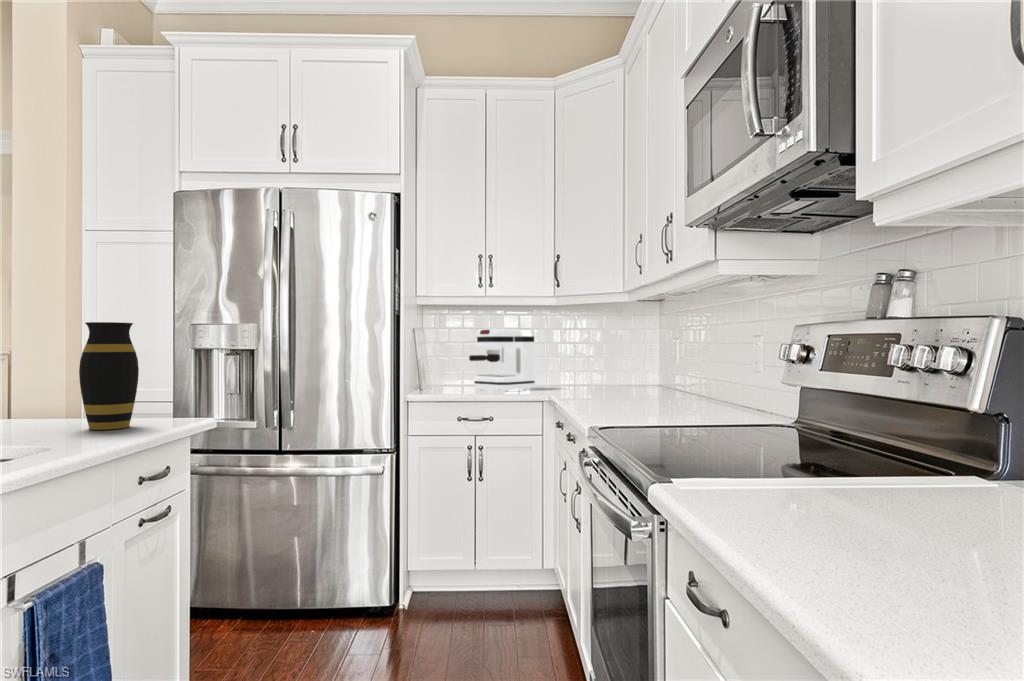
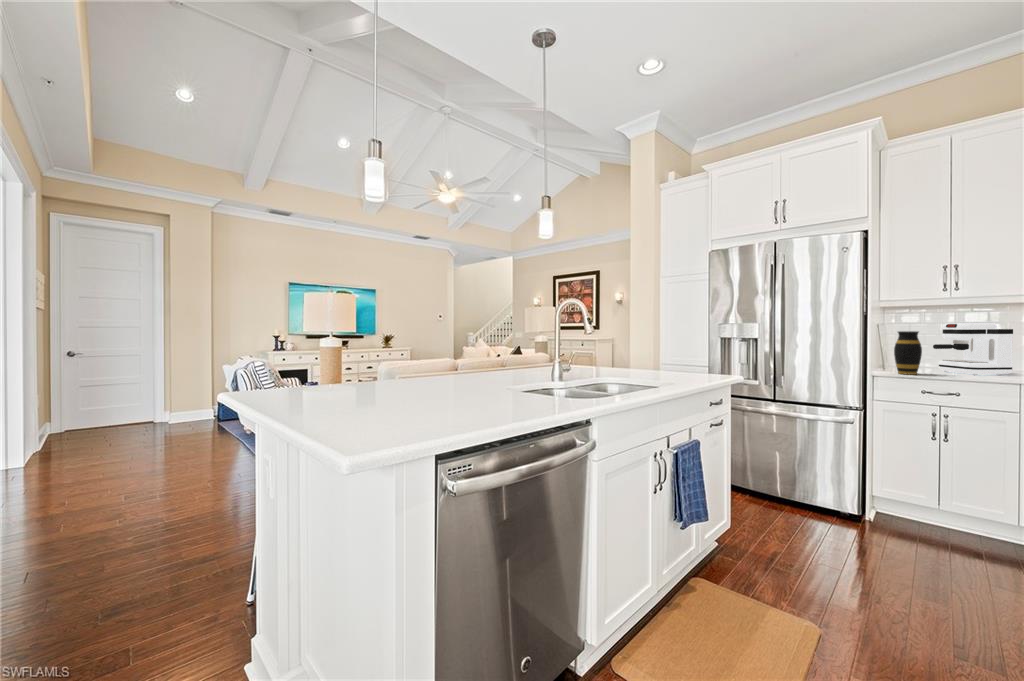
vase: present [79,322,139,430] -> present [894,331,922,375]

